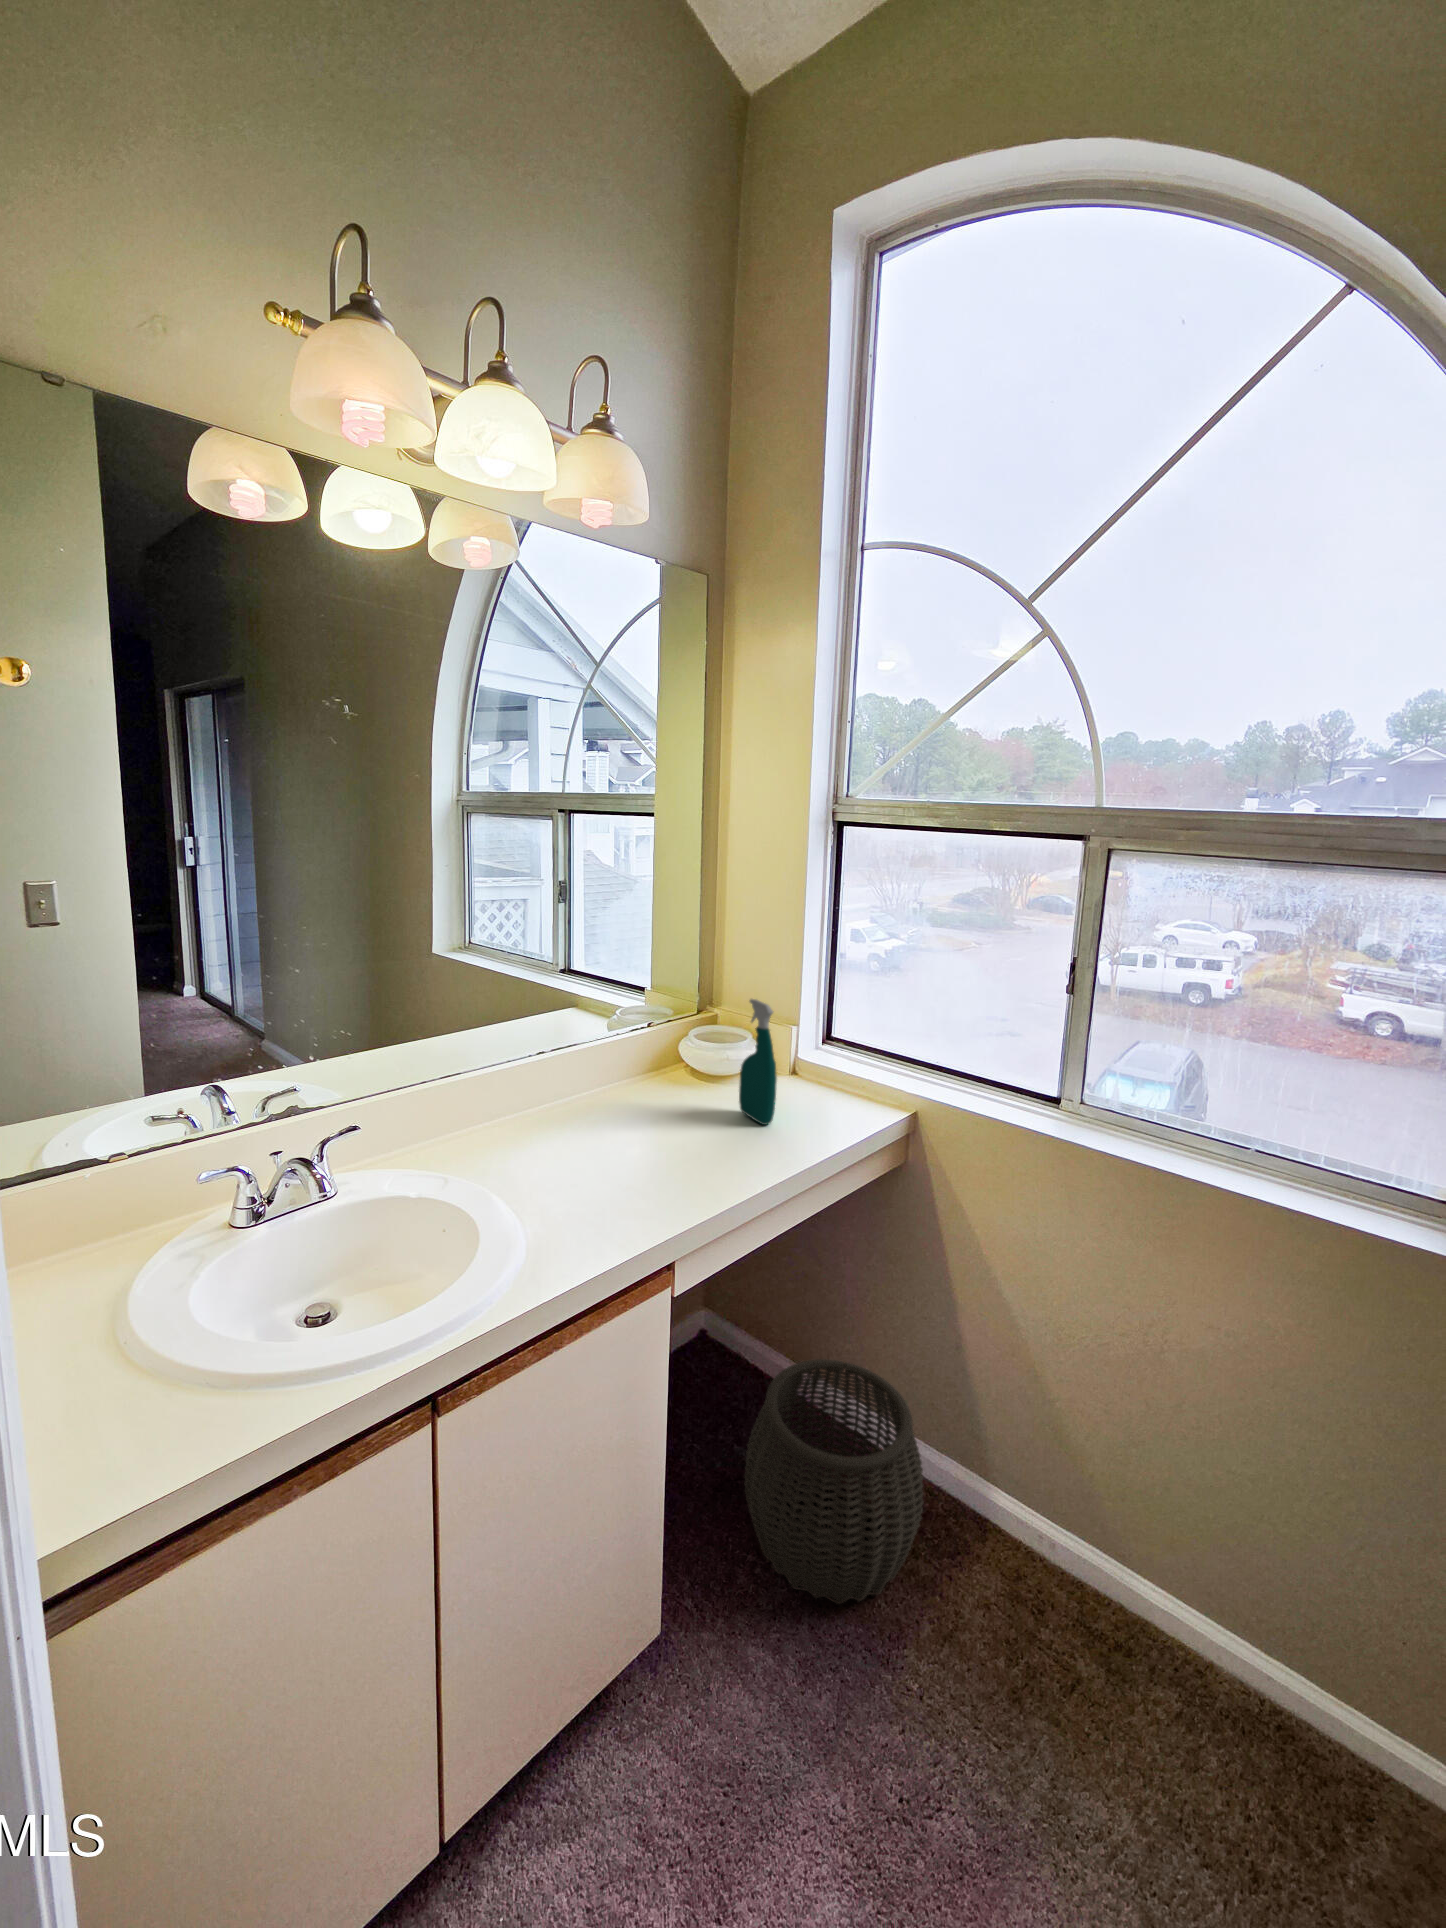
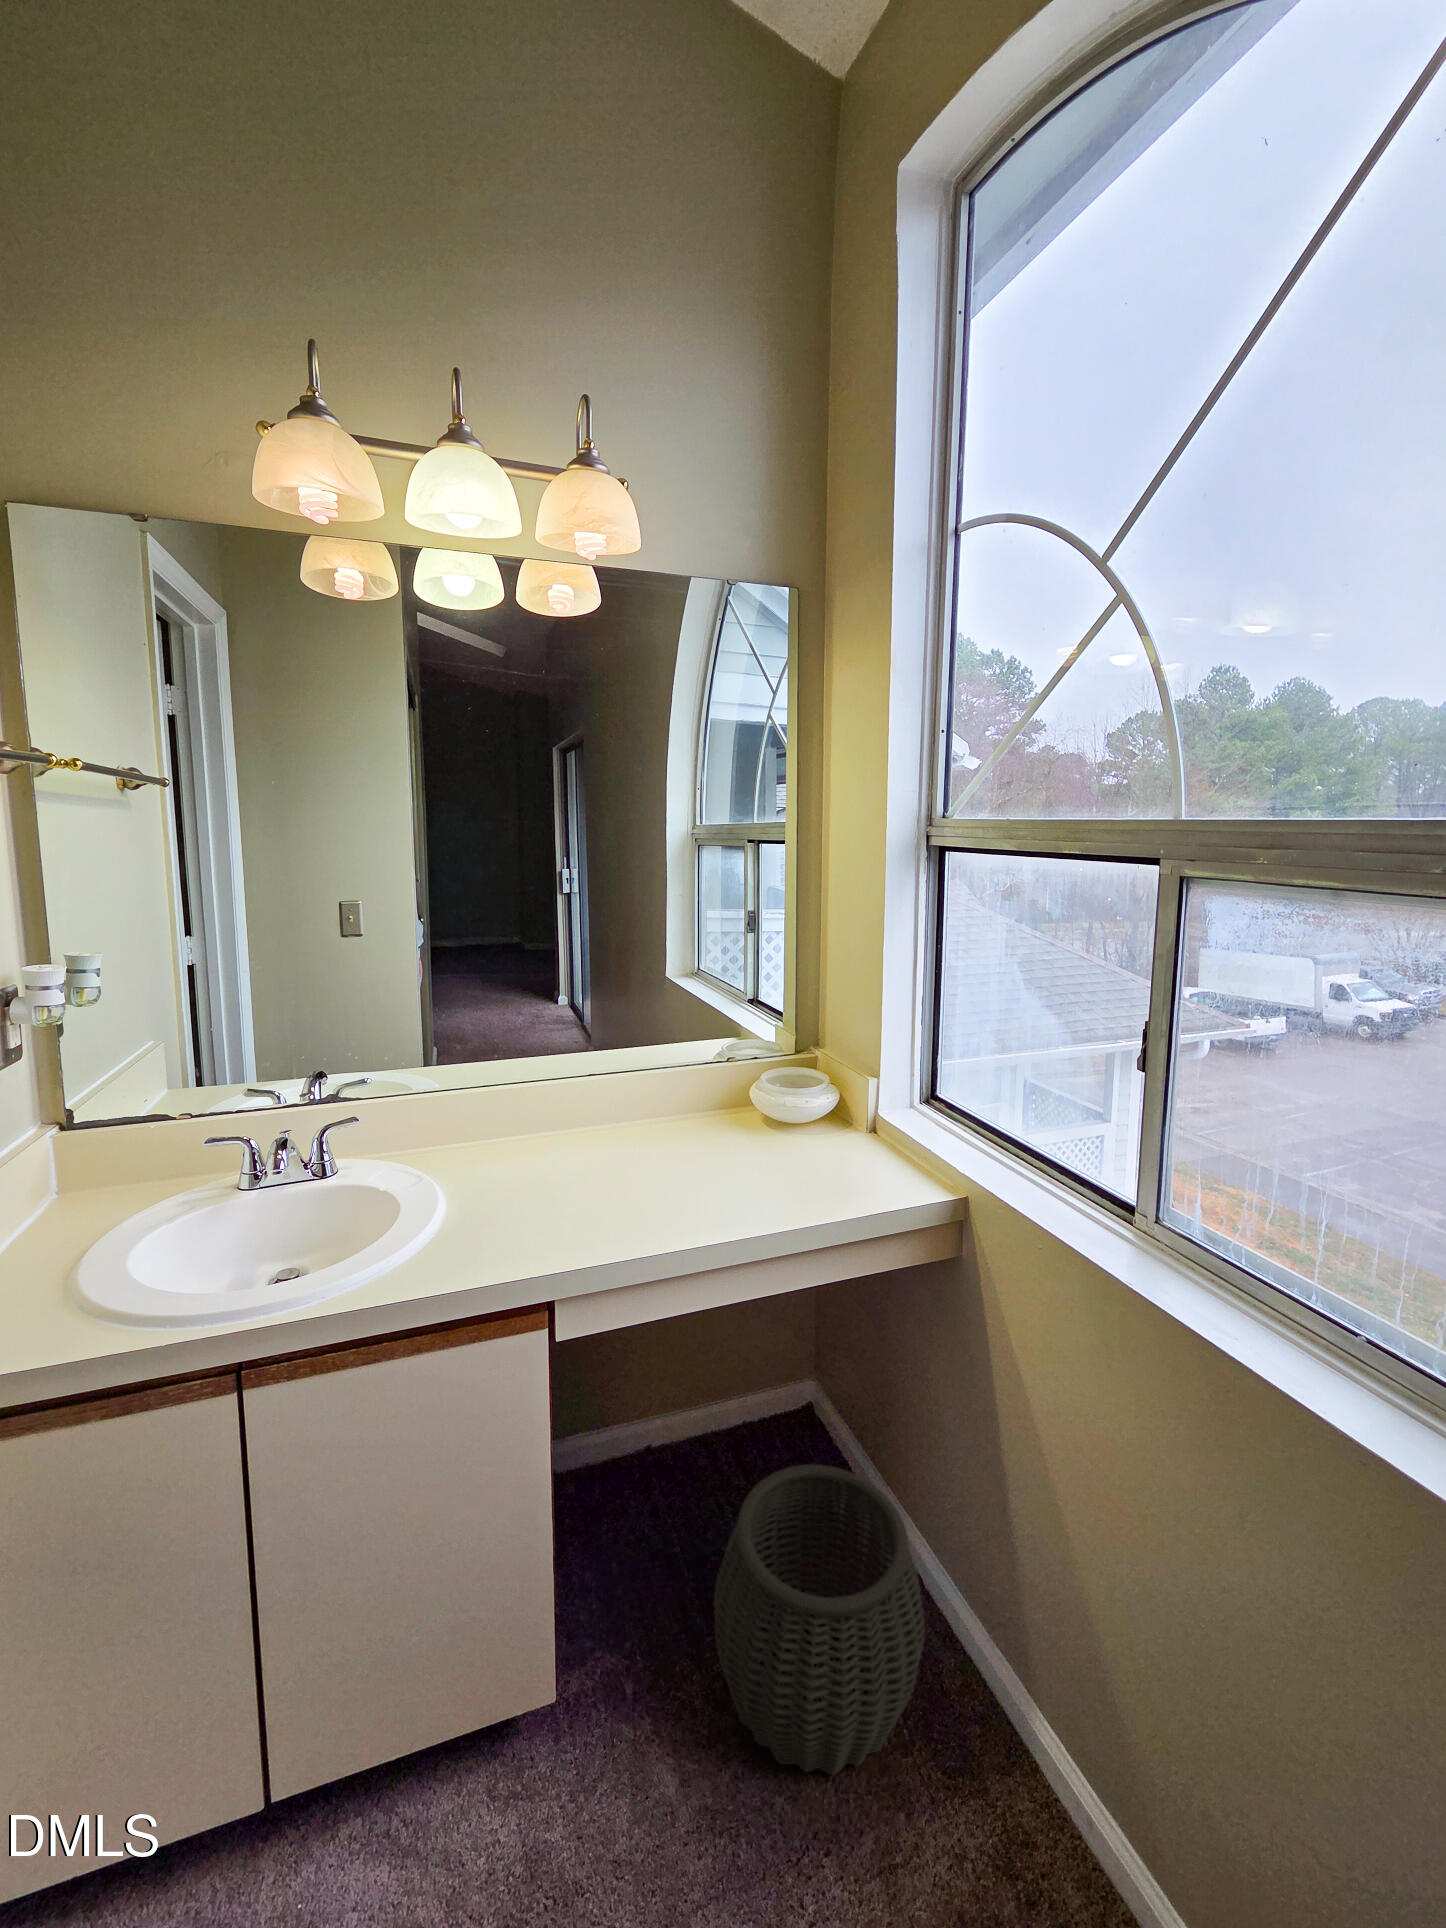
spray bottle: present [739,999,777,1125] -> none [765,1039,788,1181]

